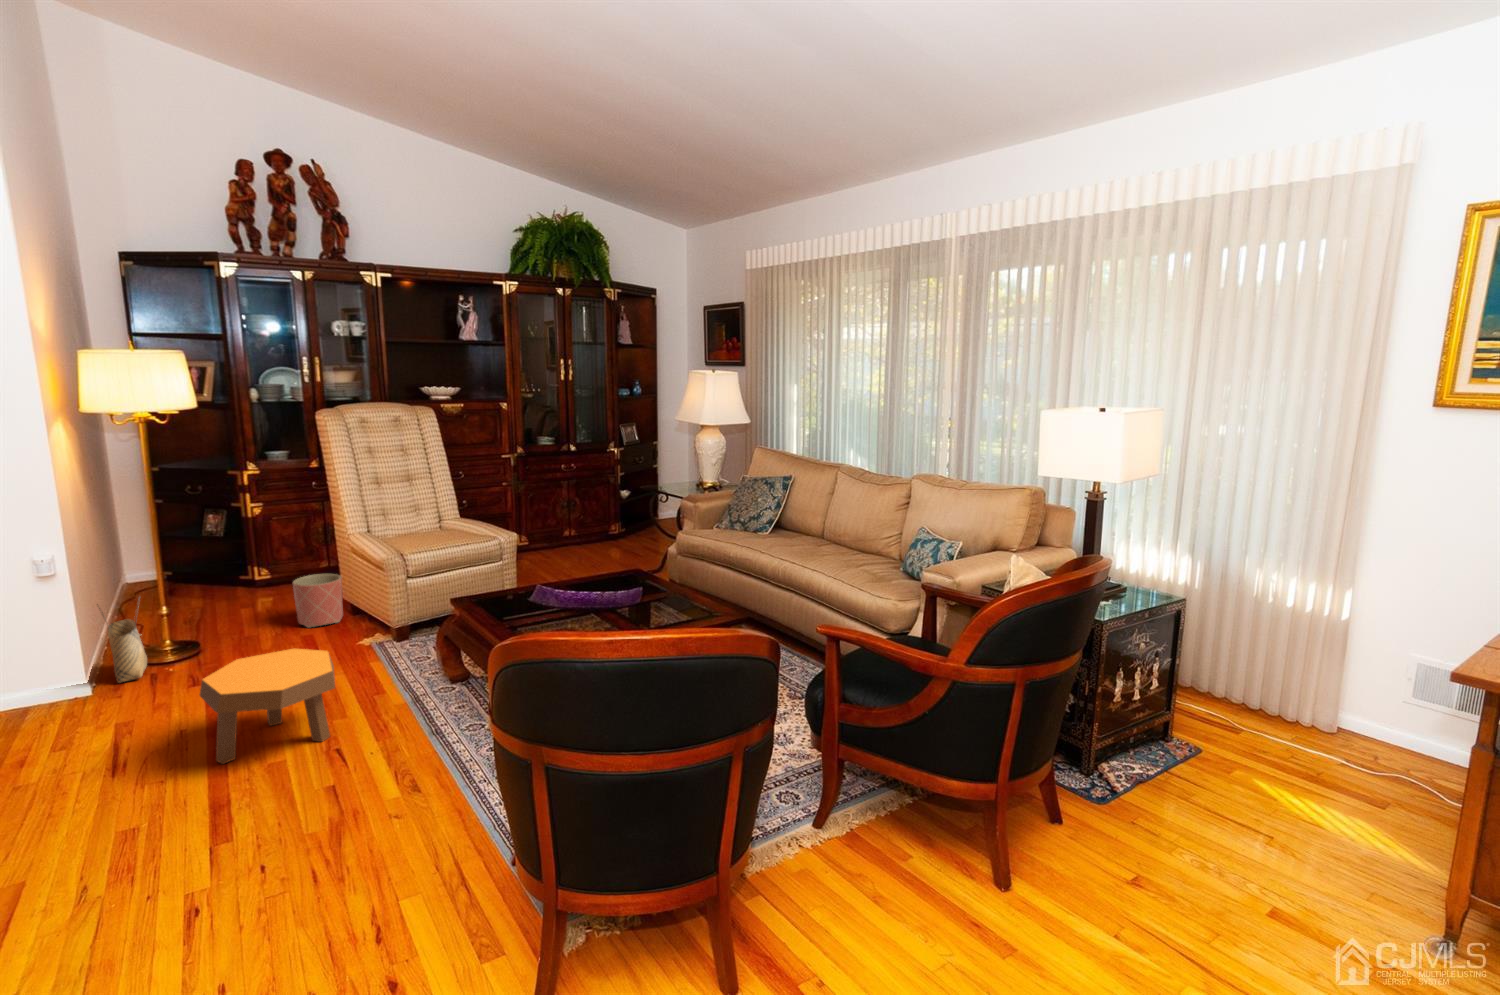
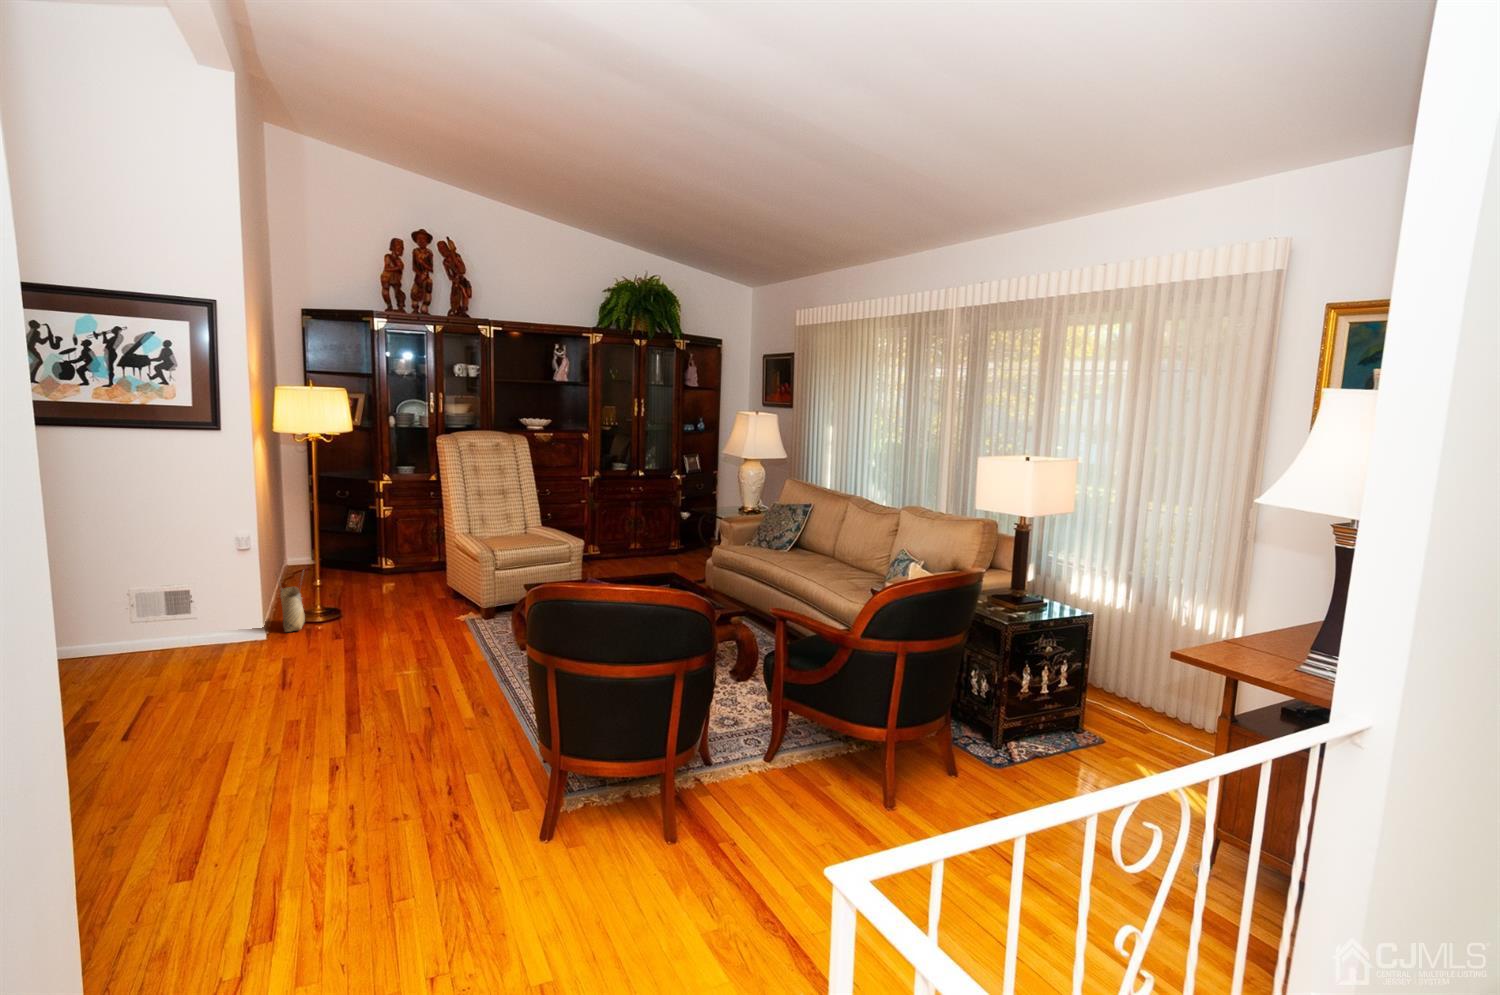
planter: present [293,574,343,628] -> none [411,564,447,605]
footstool: present [199,648,335,764] -> none [343,612,436,688]

